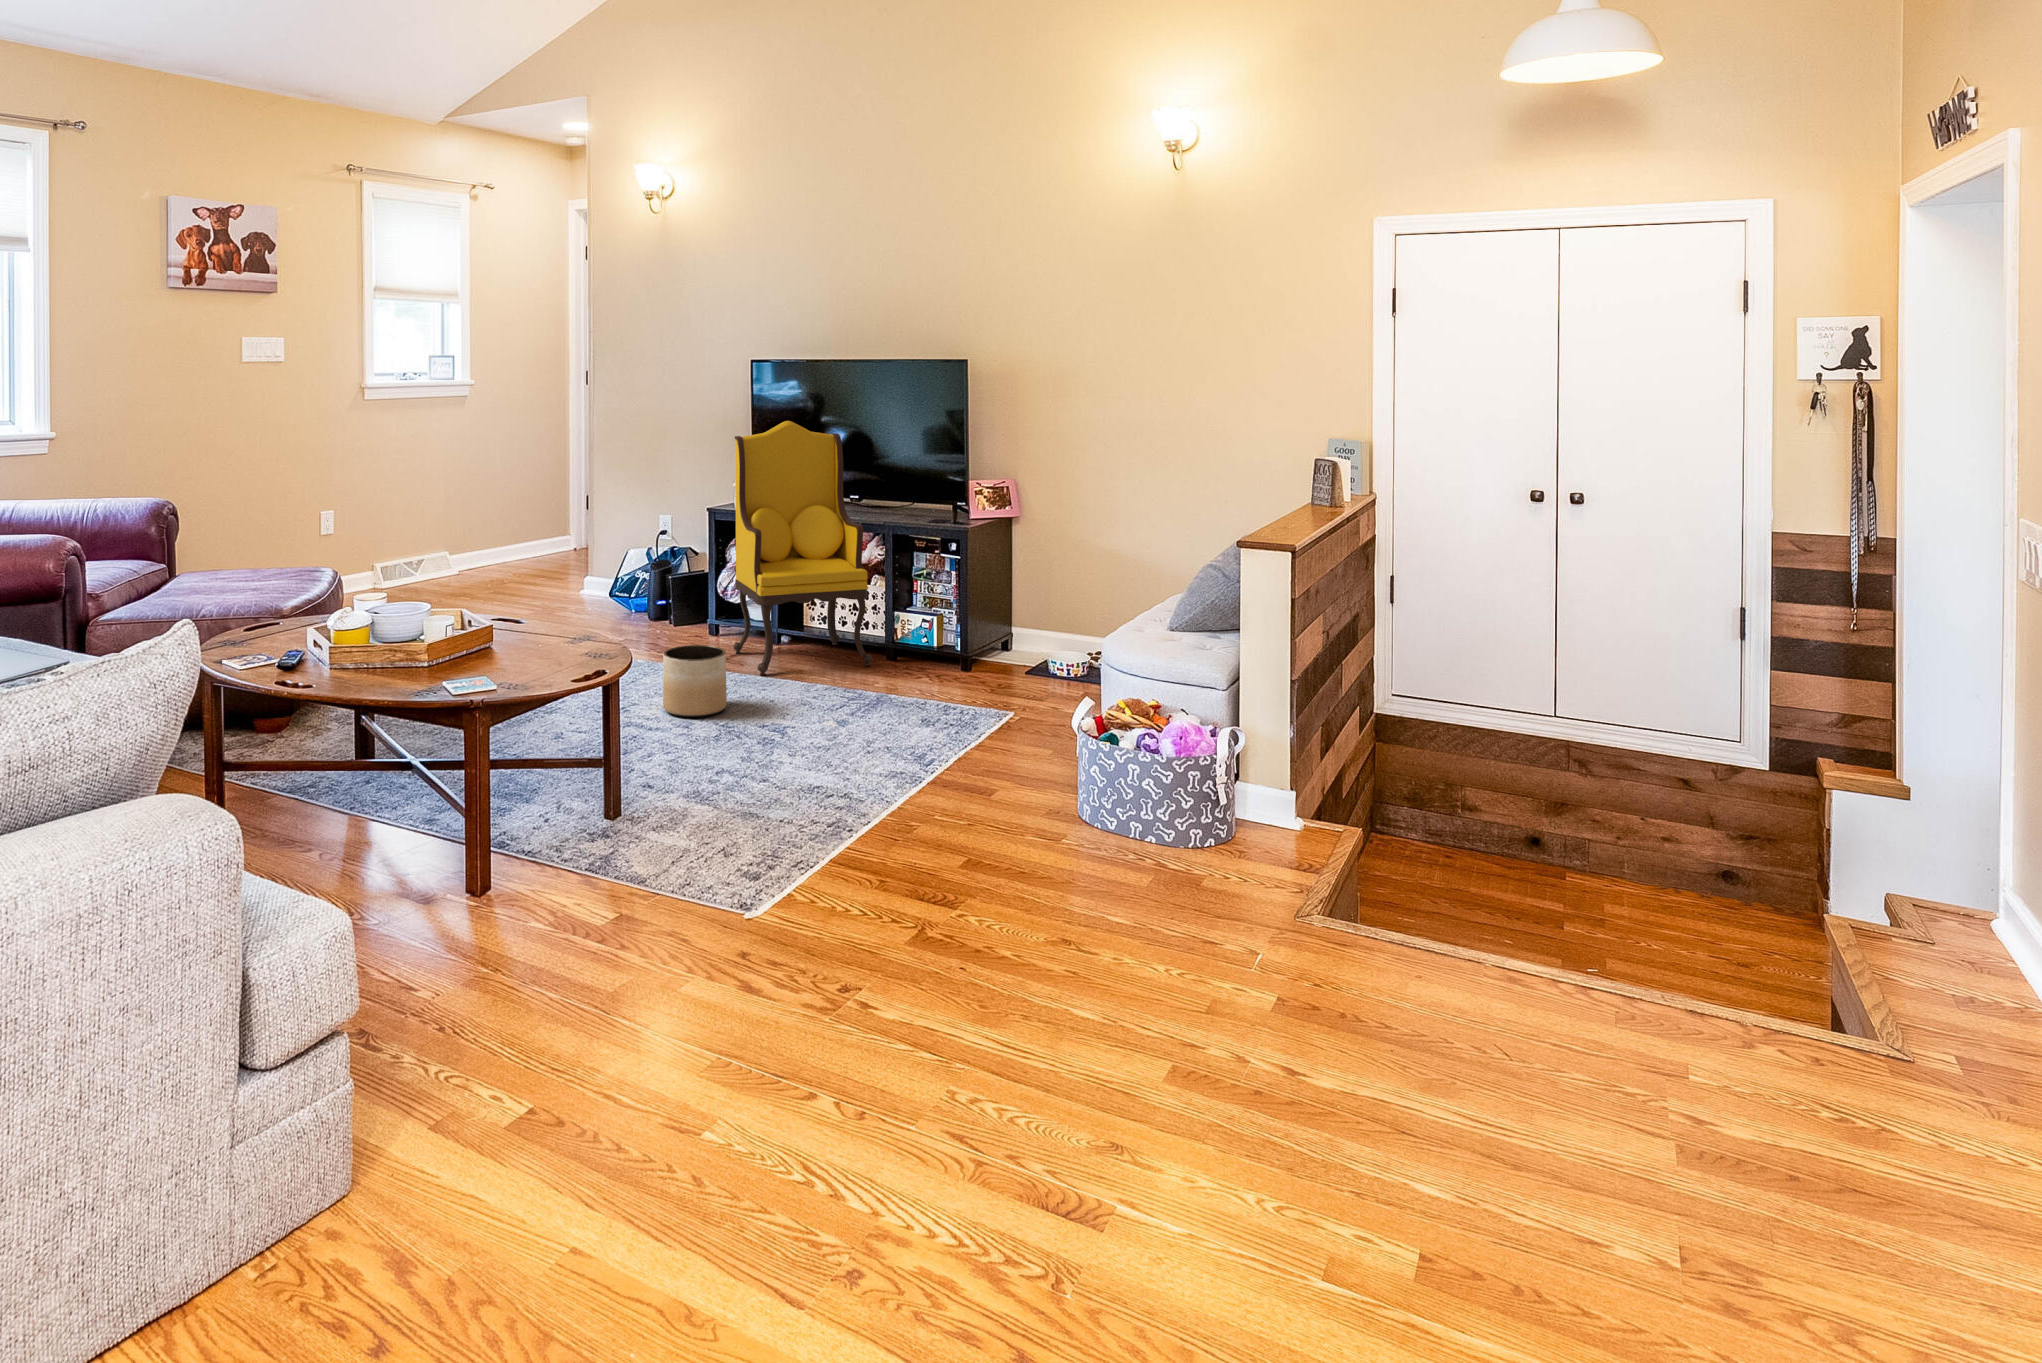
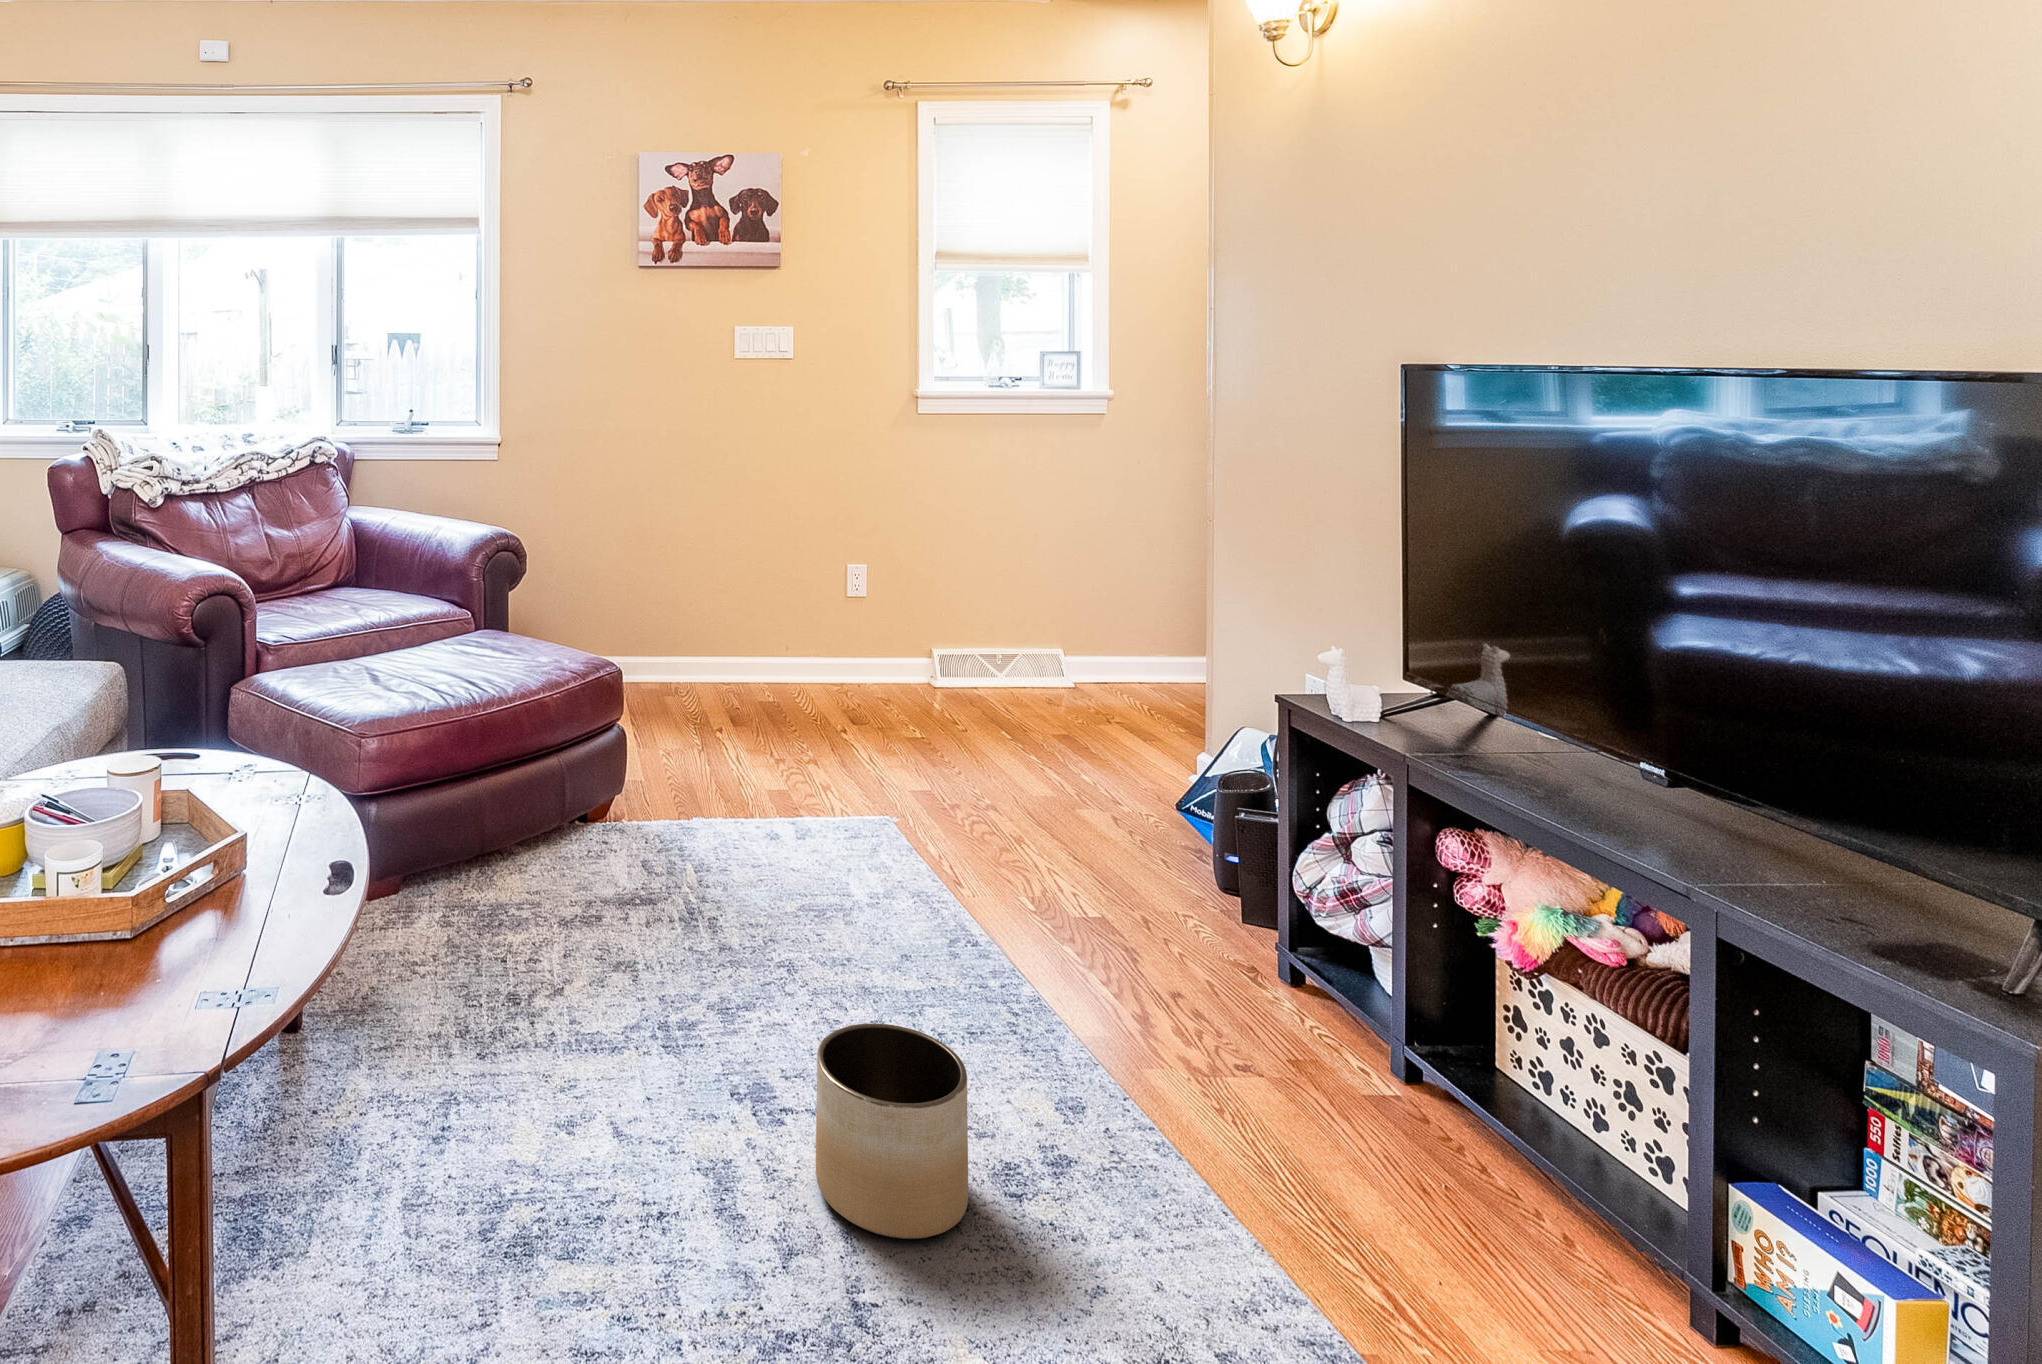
armchair: present [734,421,872,675] -> none [1194,538,1589,1313]

